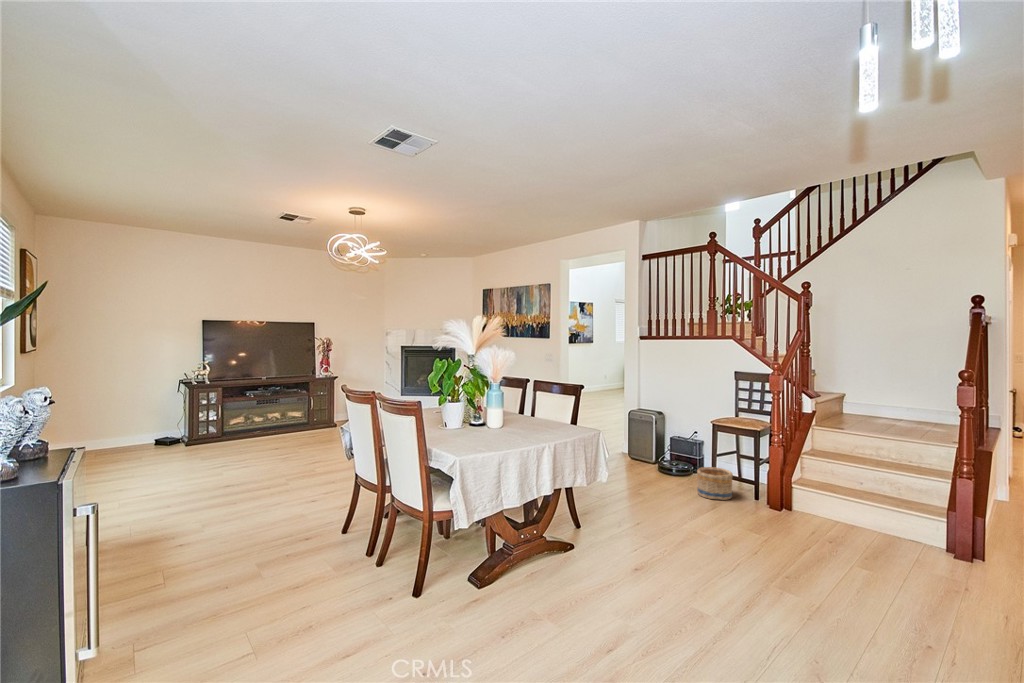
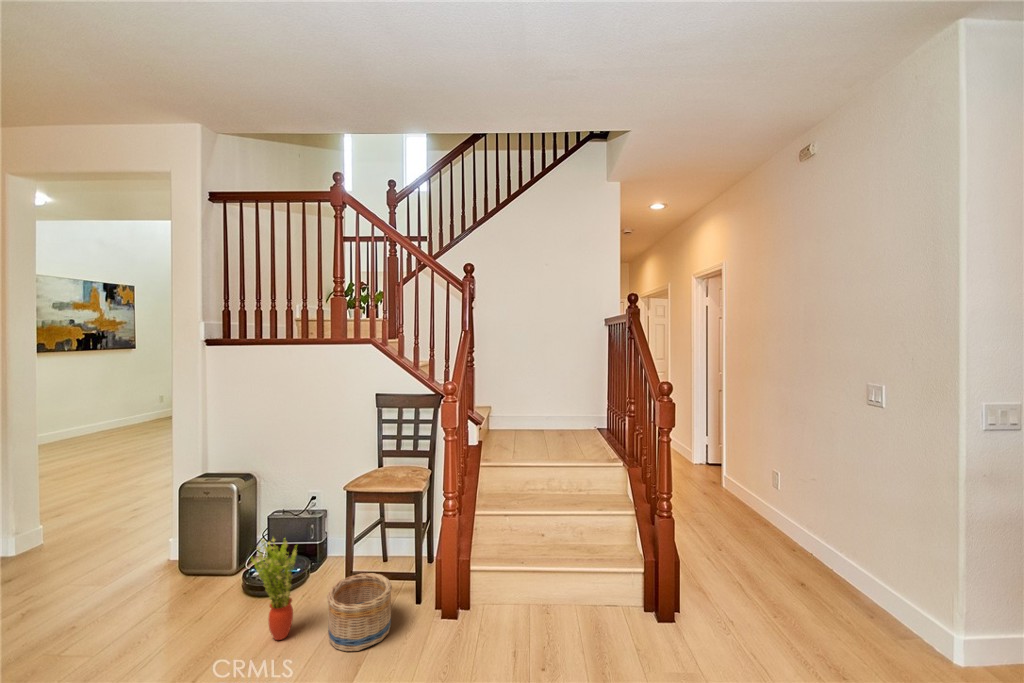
potted plant: none [660,434,683,487] -> present [252,538,297,640]

